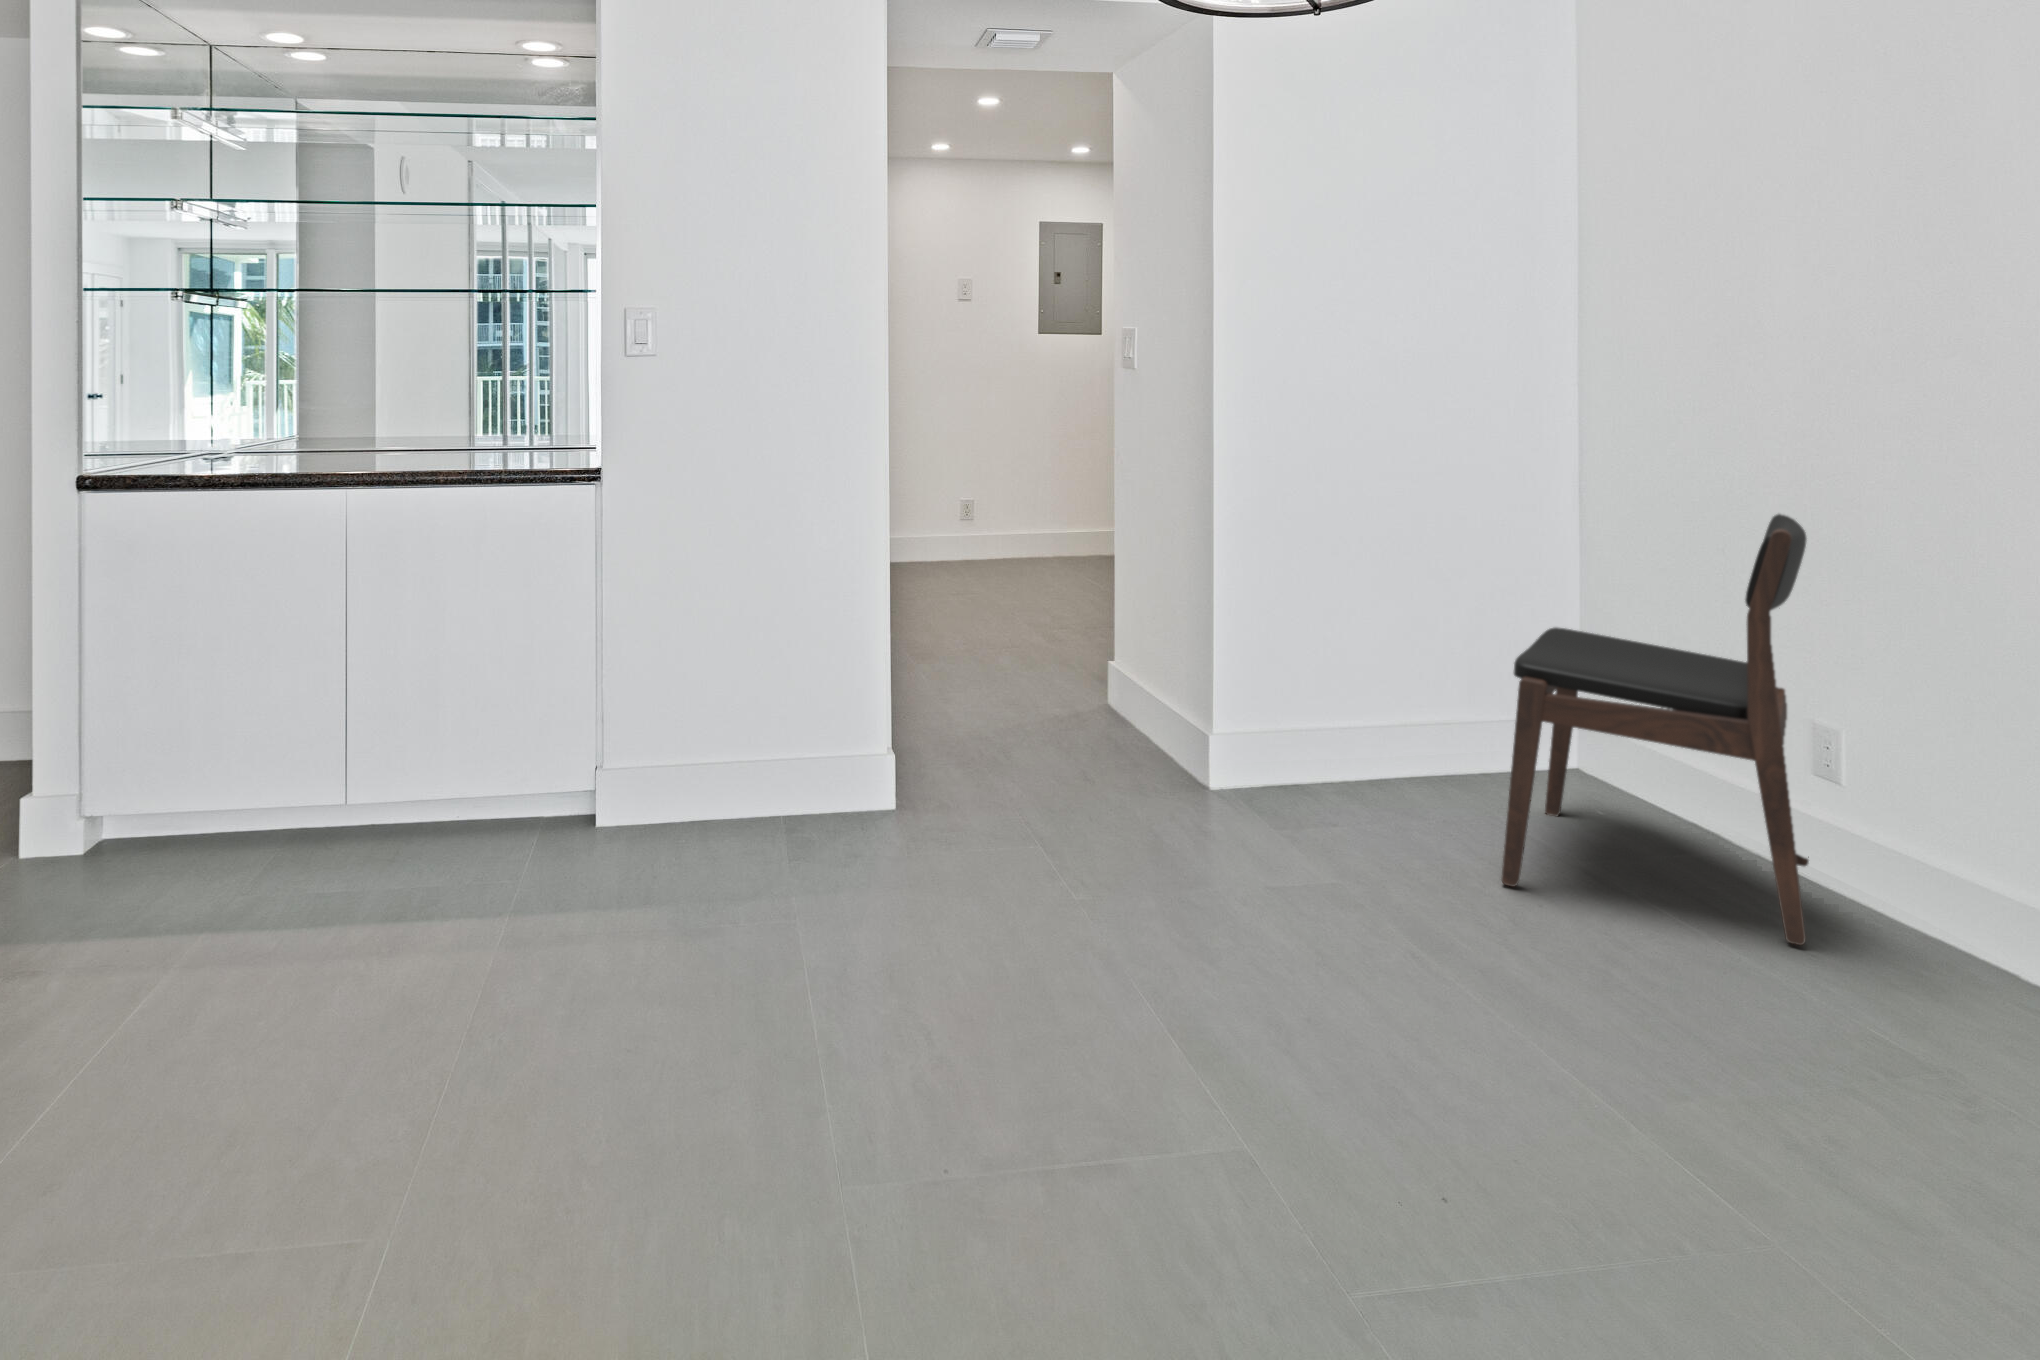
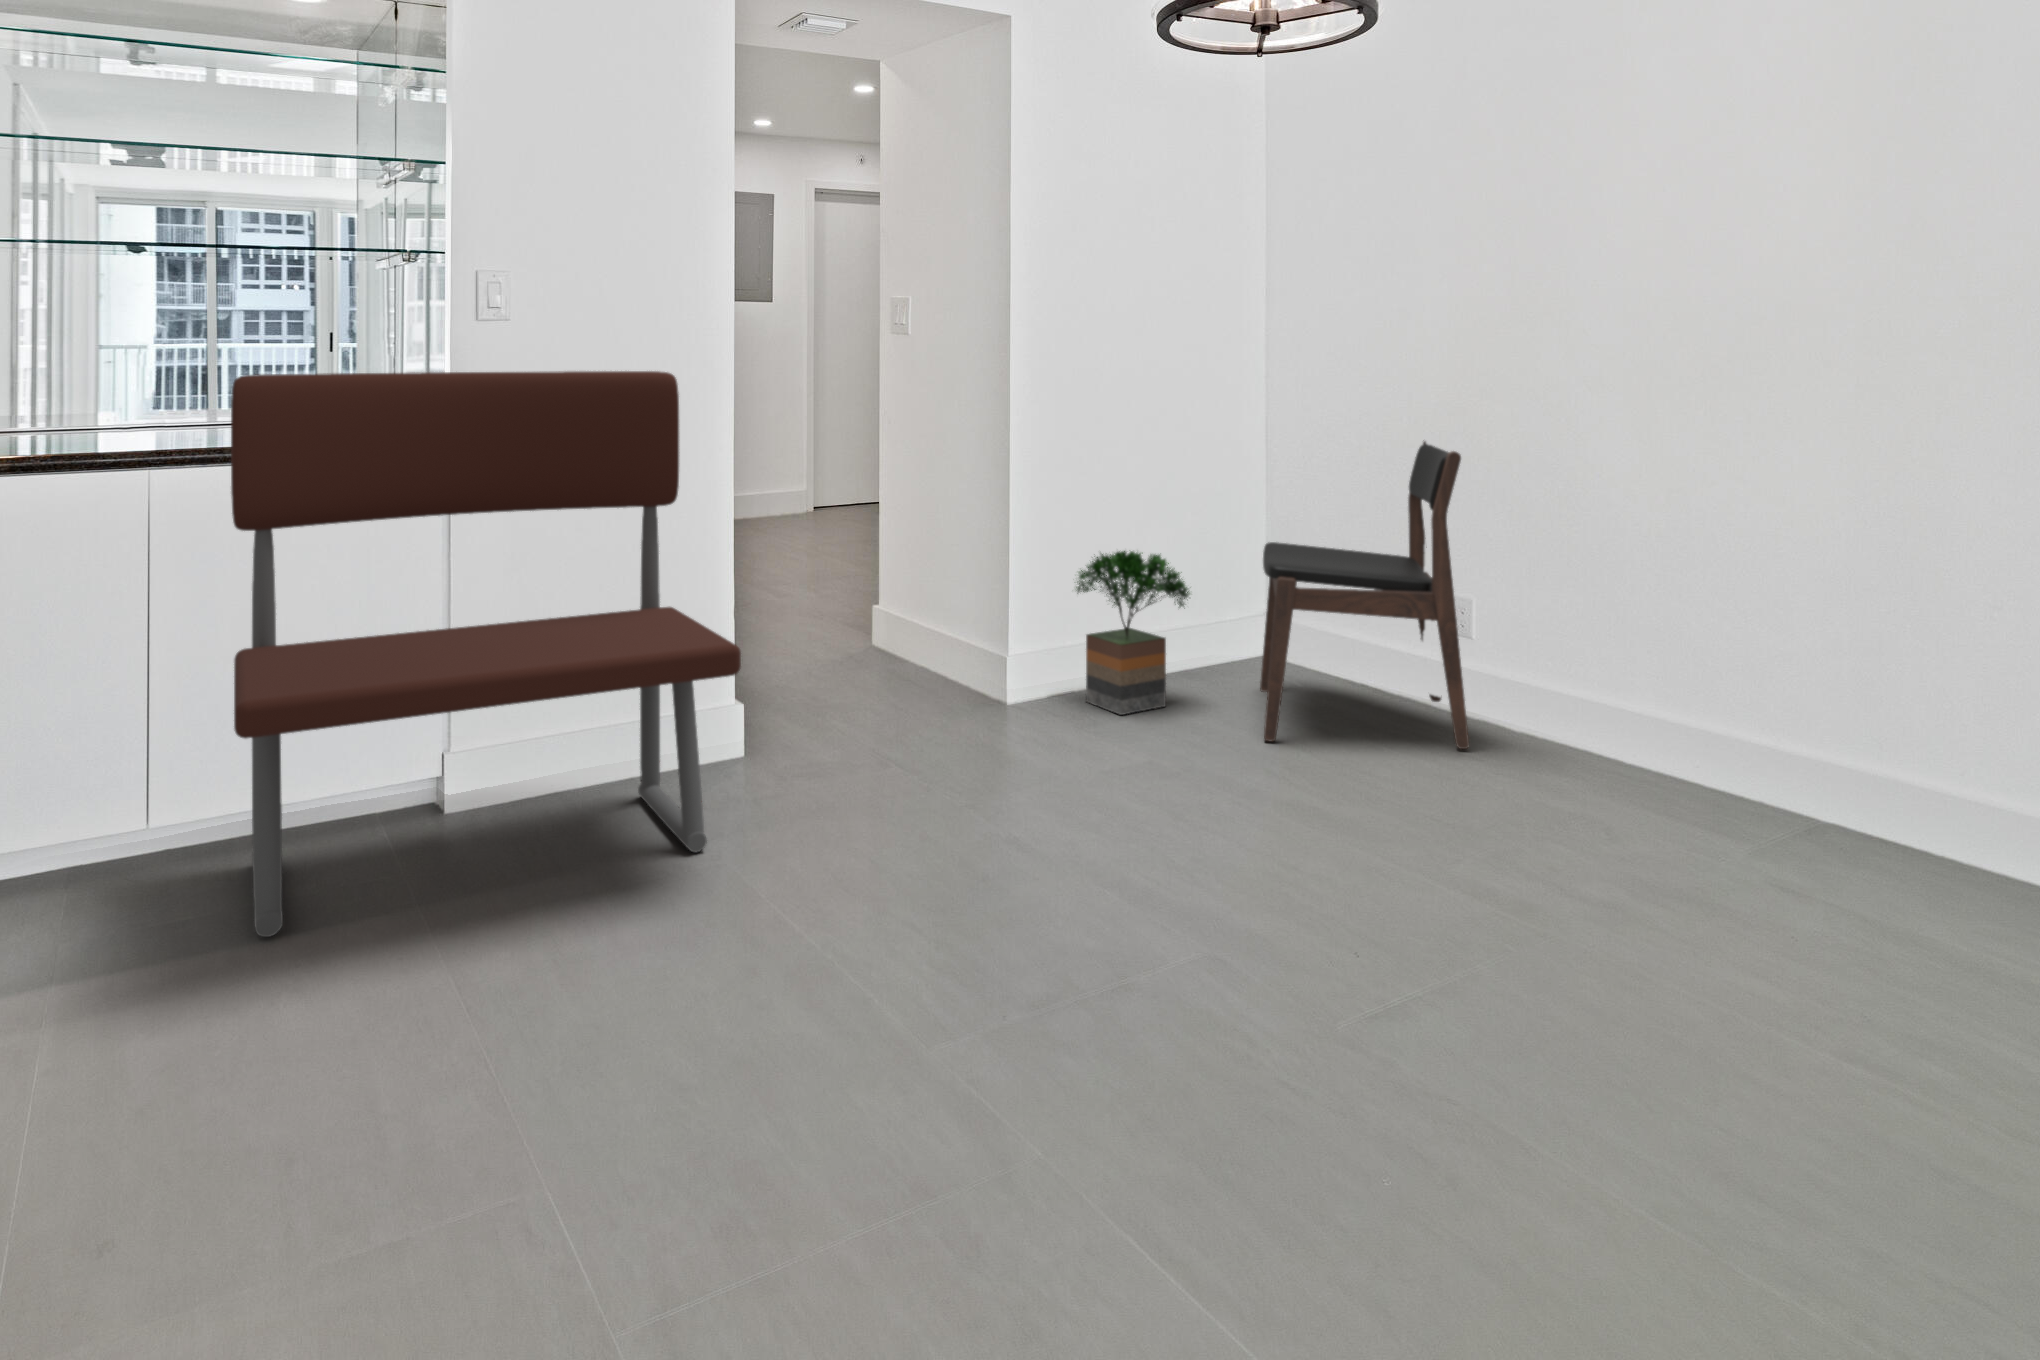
bench: none [311,404,797,924] -> present [231,371,741,937]
potted tree: none [1291,620,1437,820] -> present [1076,551,1190,715]

